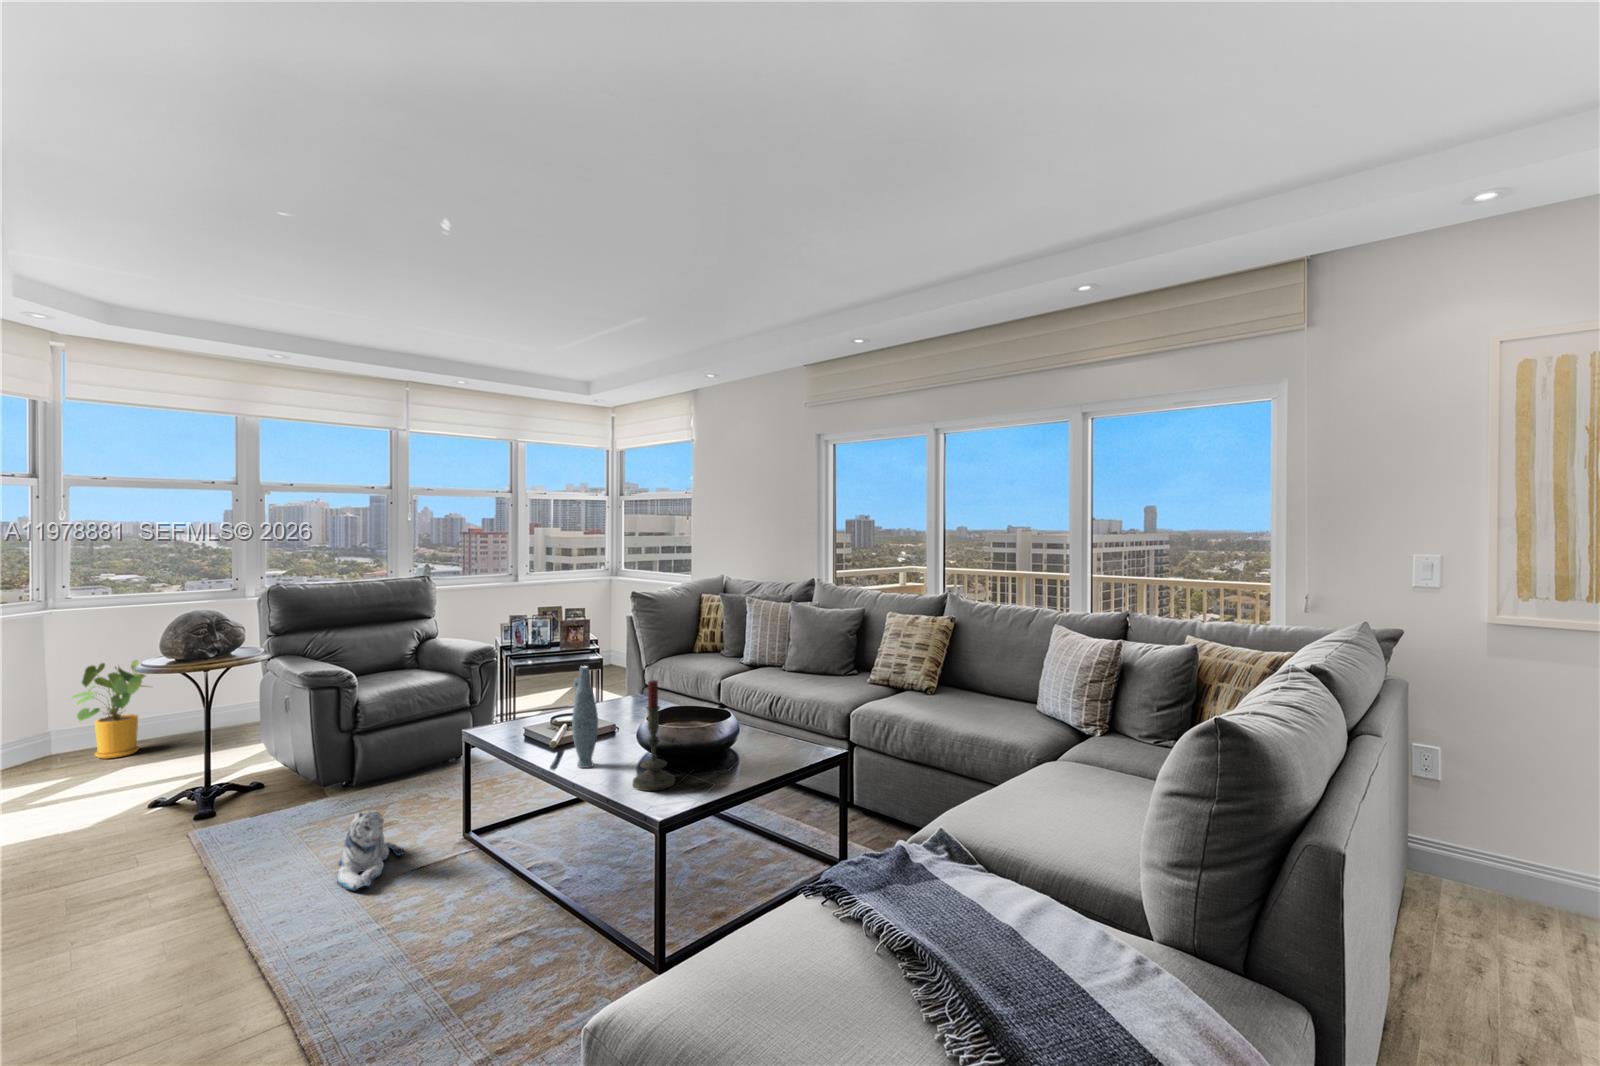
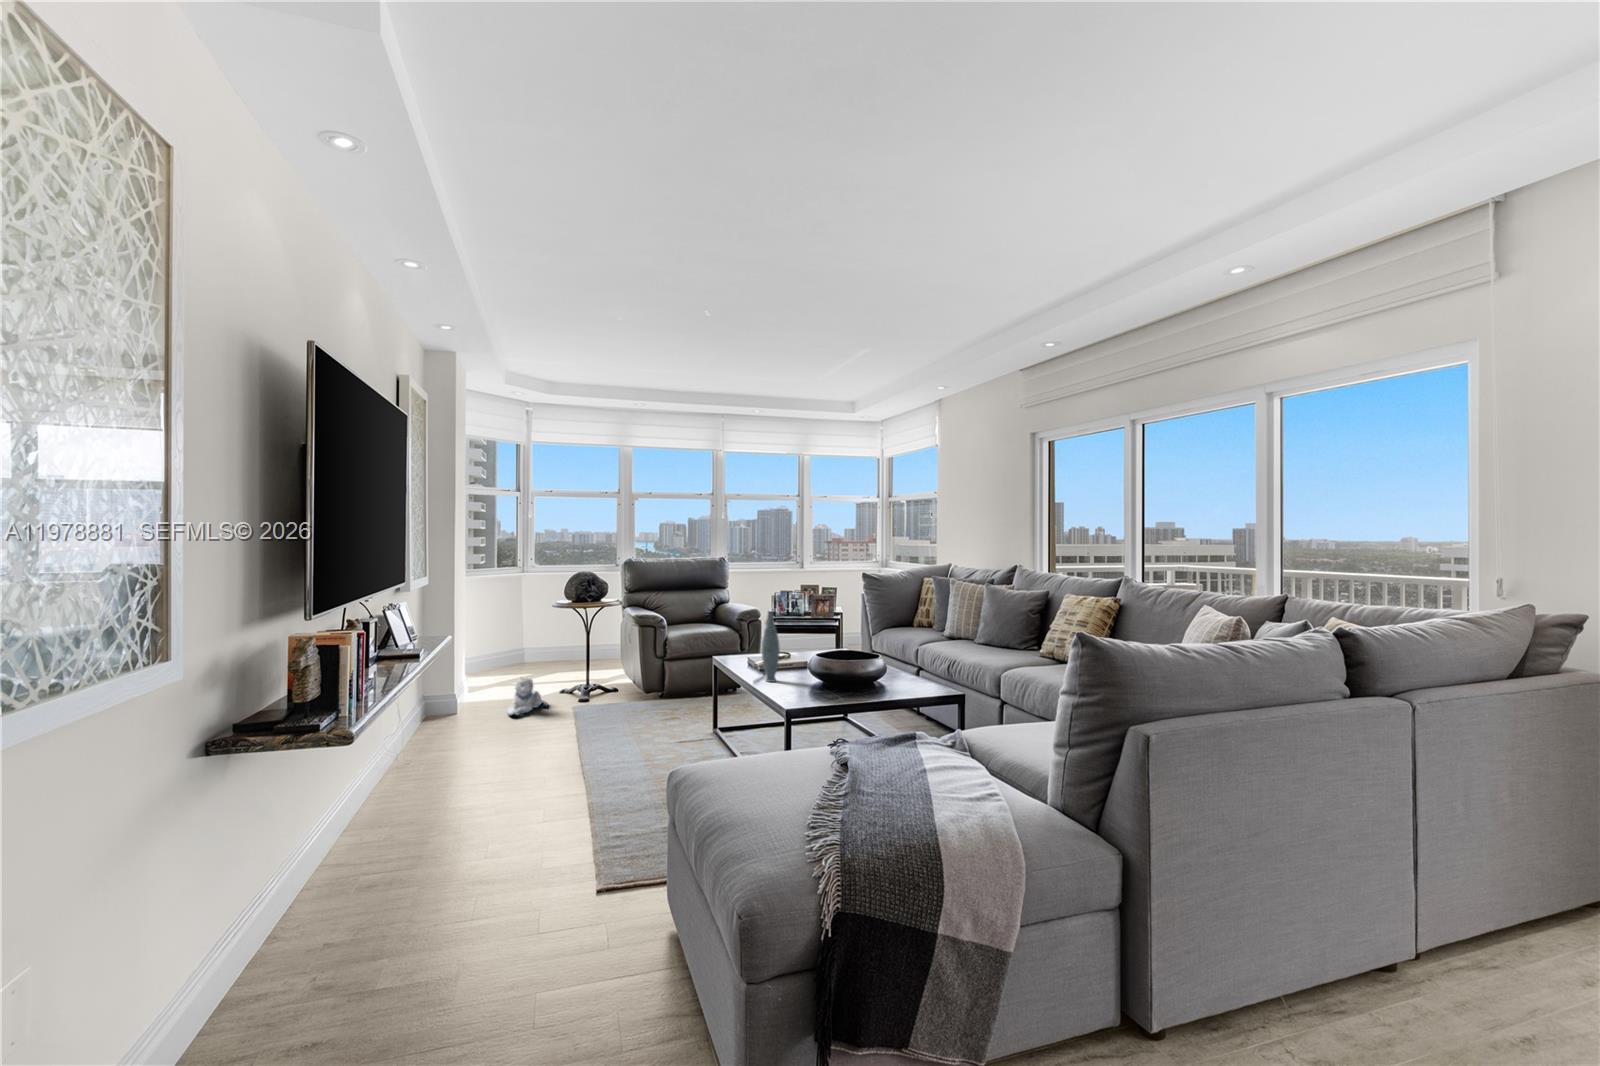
house plant: present [71,660,145,759] -> none [528,608,572,667]
candle: present [633,680,675,791] -> none [790,618,820,697]
plush toy: present [337,812,404,891] -> present [507,678,548,716]

